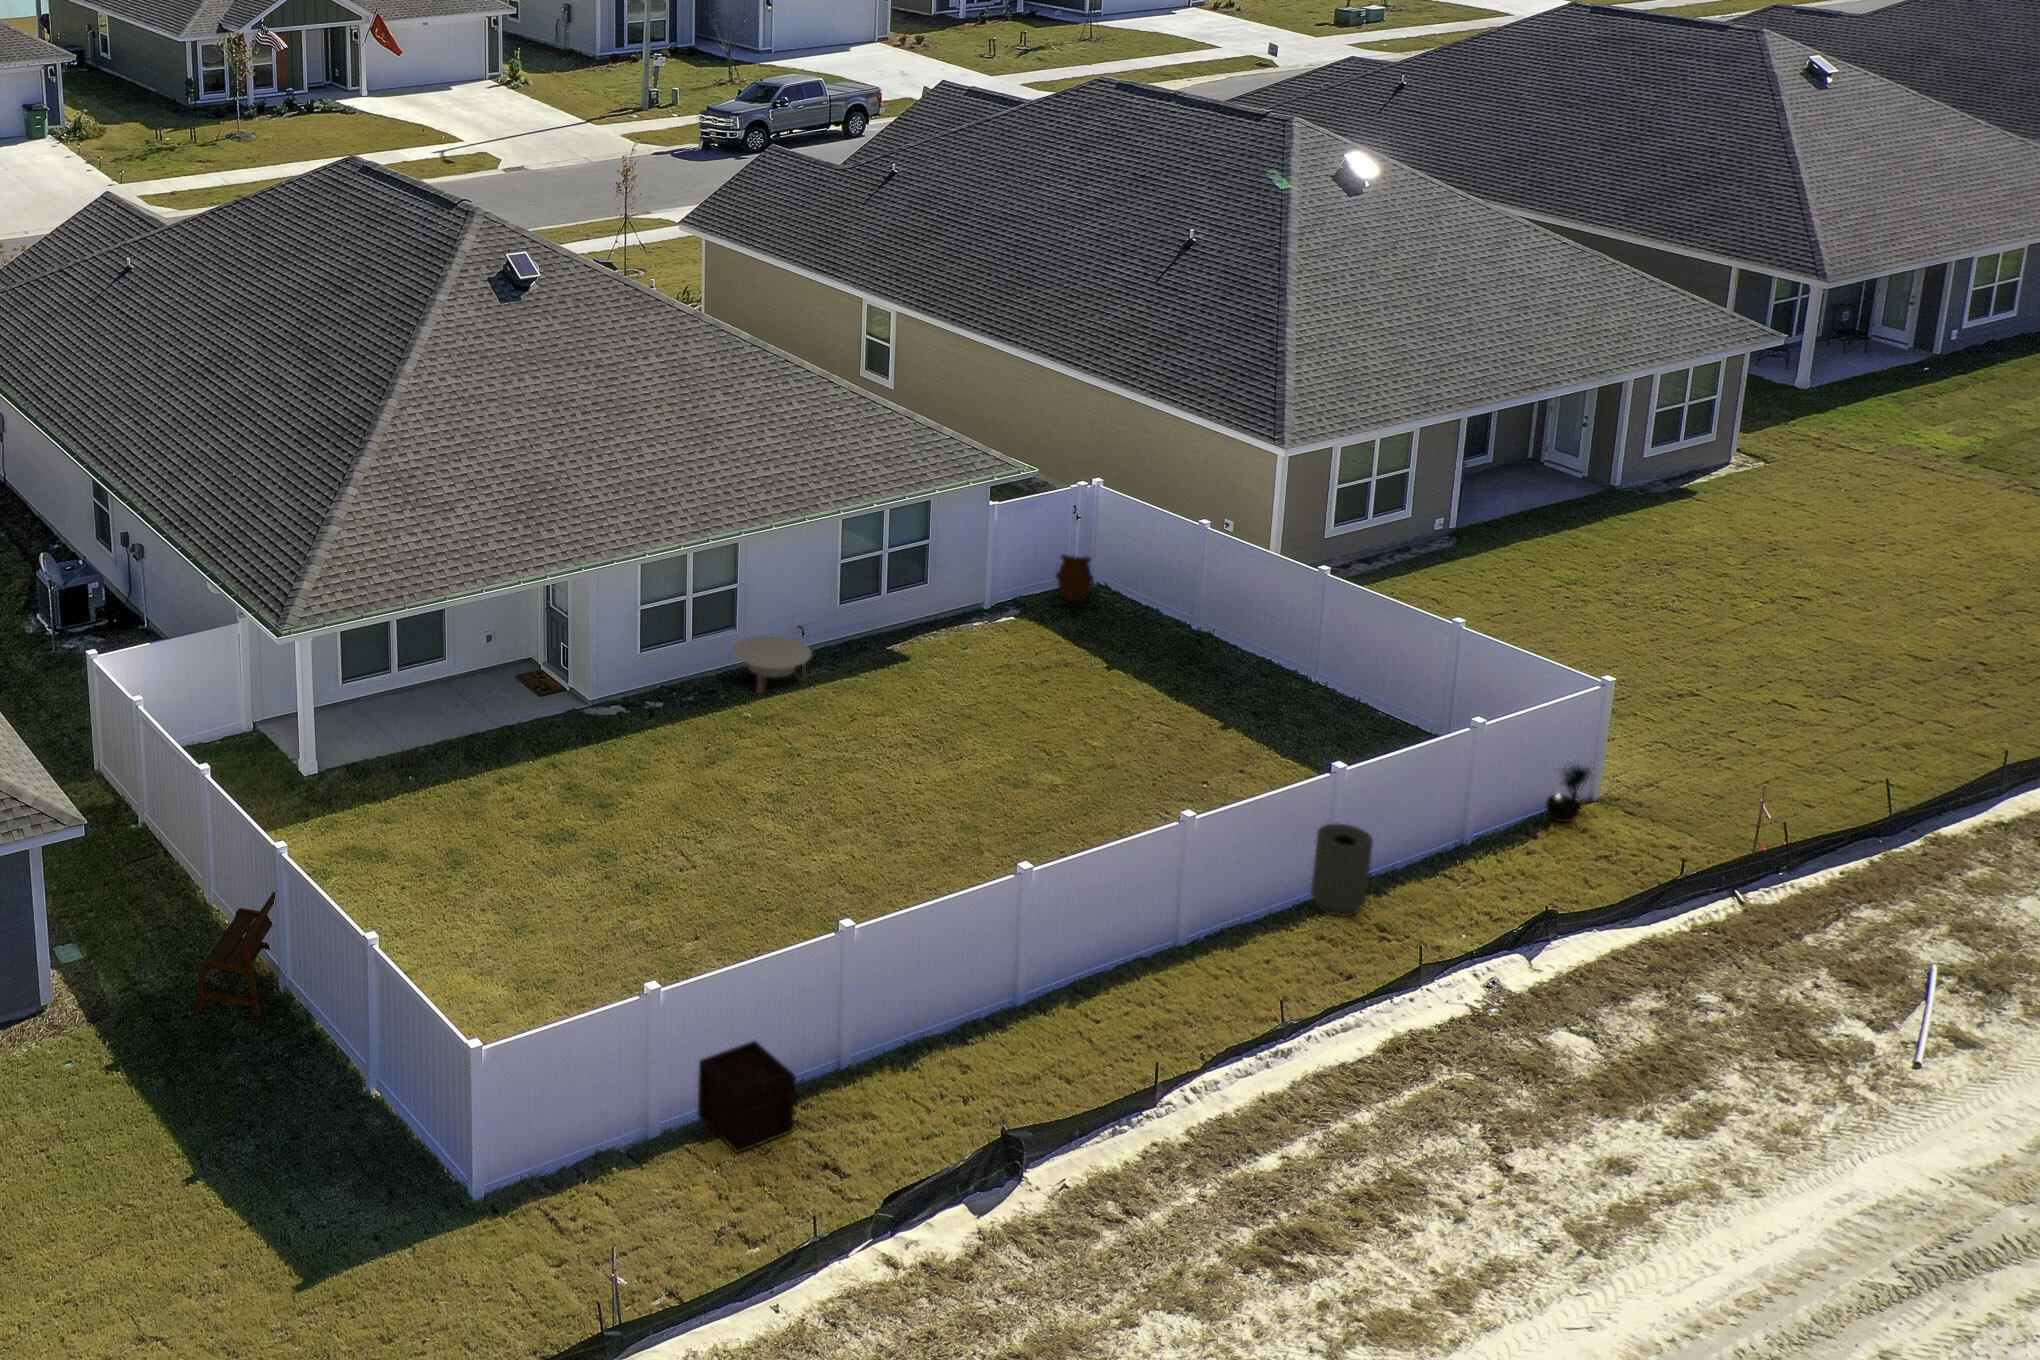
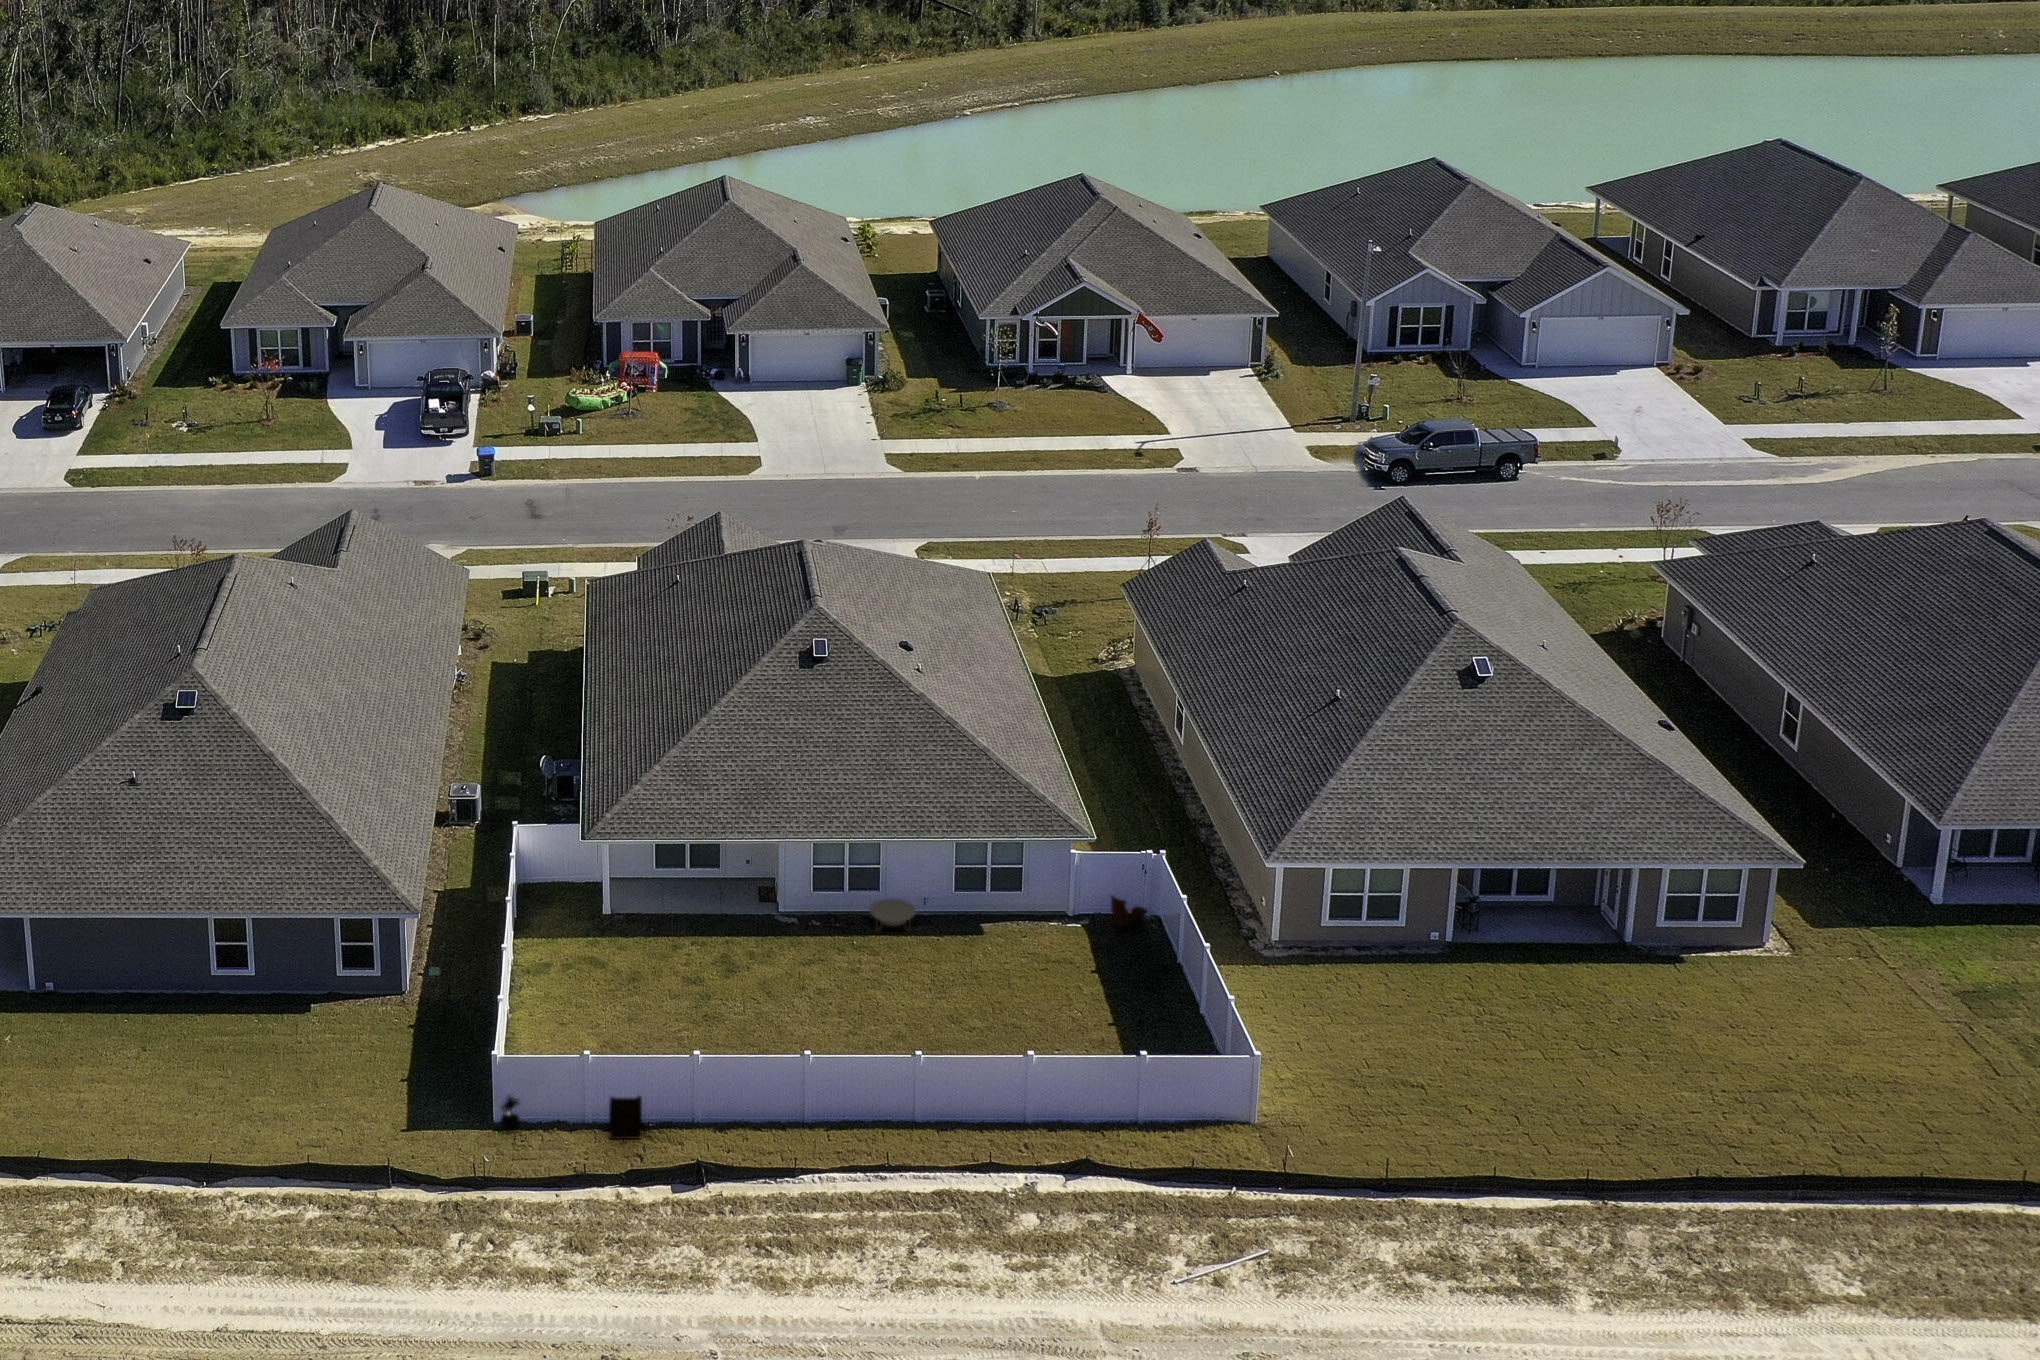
potted tree: present [1546,762,1592,822] -> present [501,1095,519,1129]
trash can: present [1311,824,1373,916] -> none [1008,1084,1039,1136]
bench: present [197,892,275,1017] -> none [455,963,509,1023]

